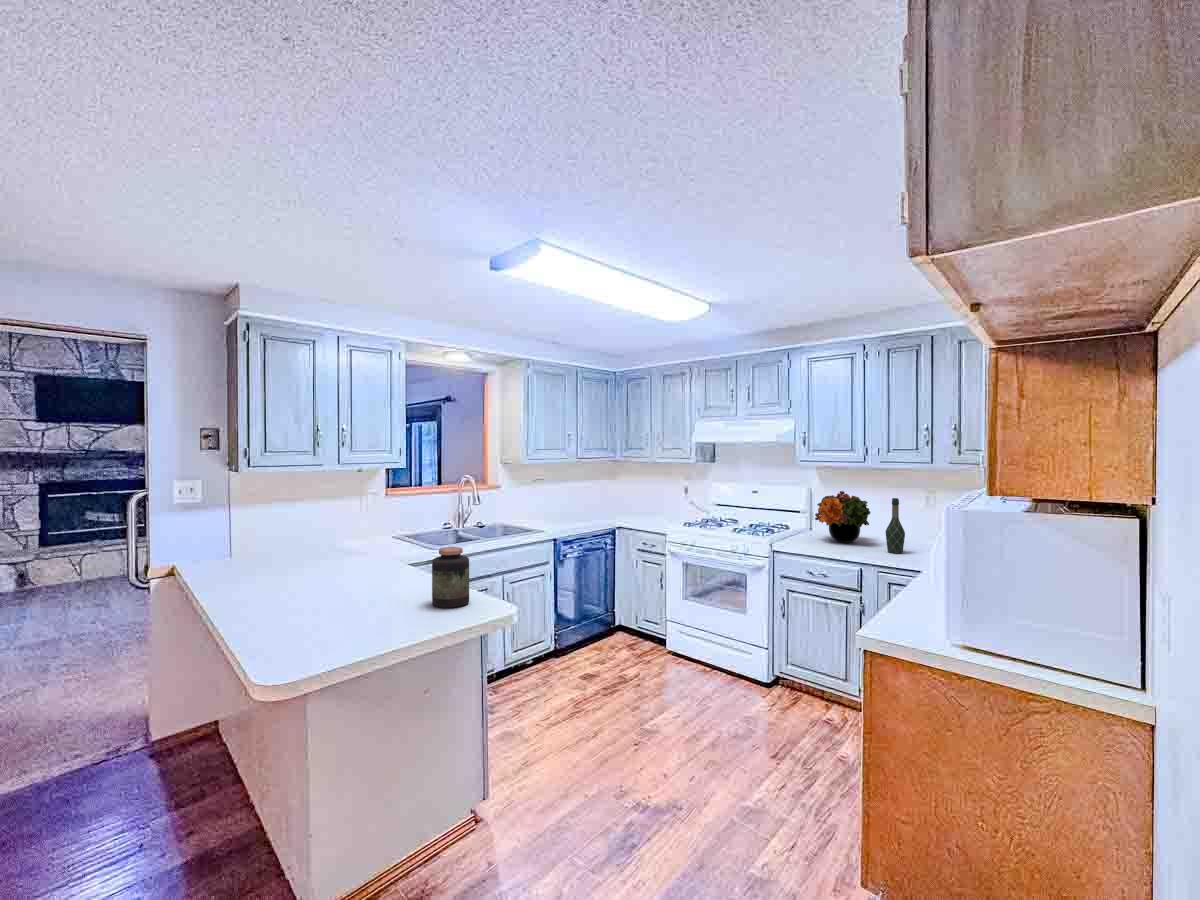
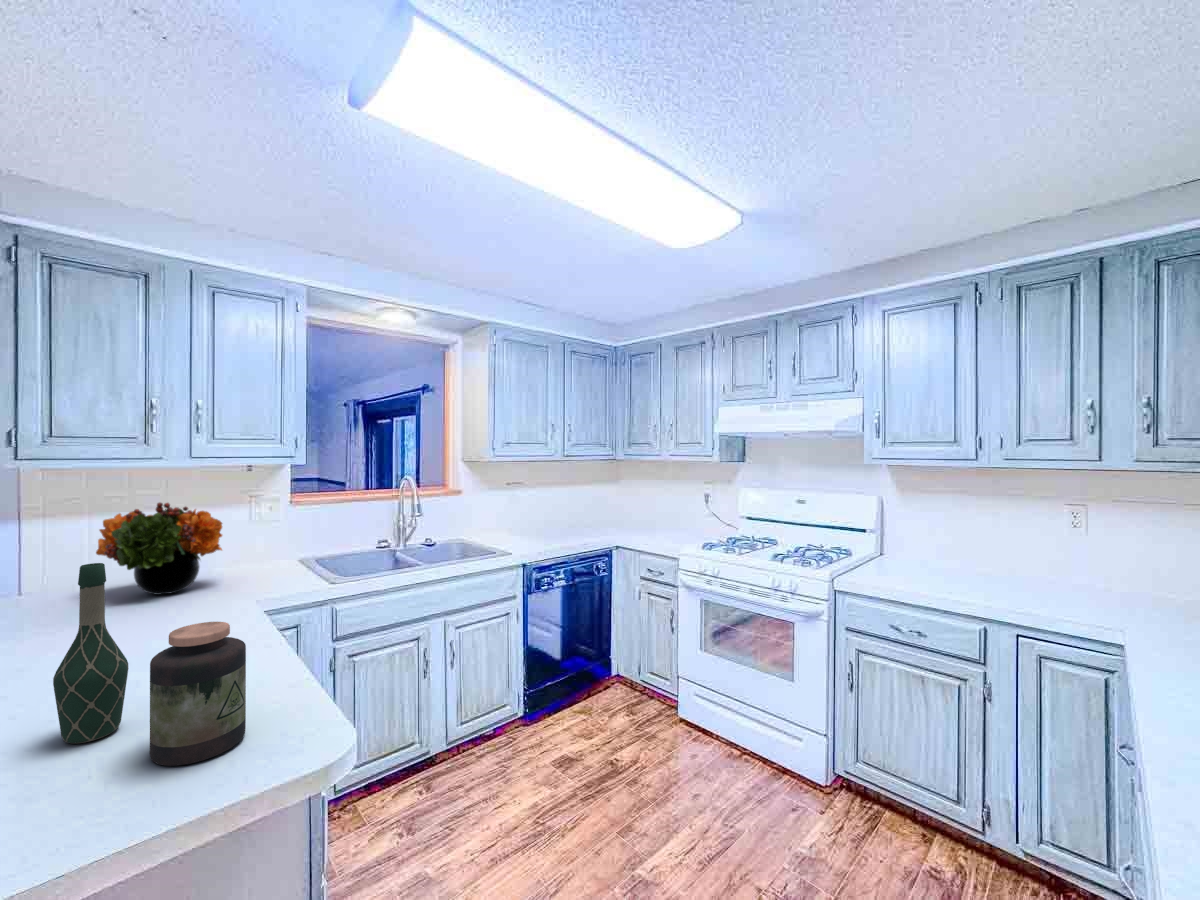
flower arrangement: present [815,491,871,543] -> present [96,503,222,595]
wine bottle: present [886,498,905,553] -> present [53,563,129,744]

